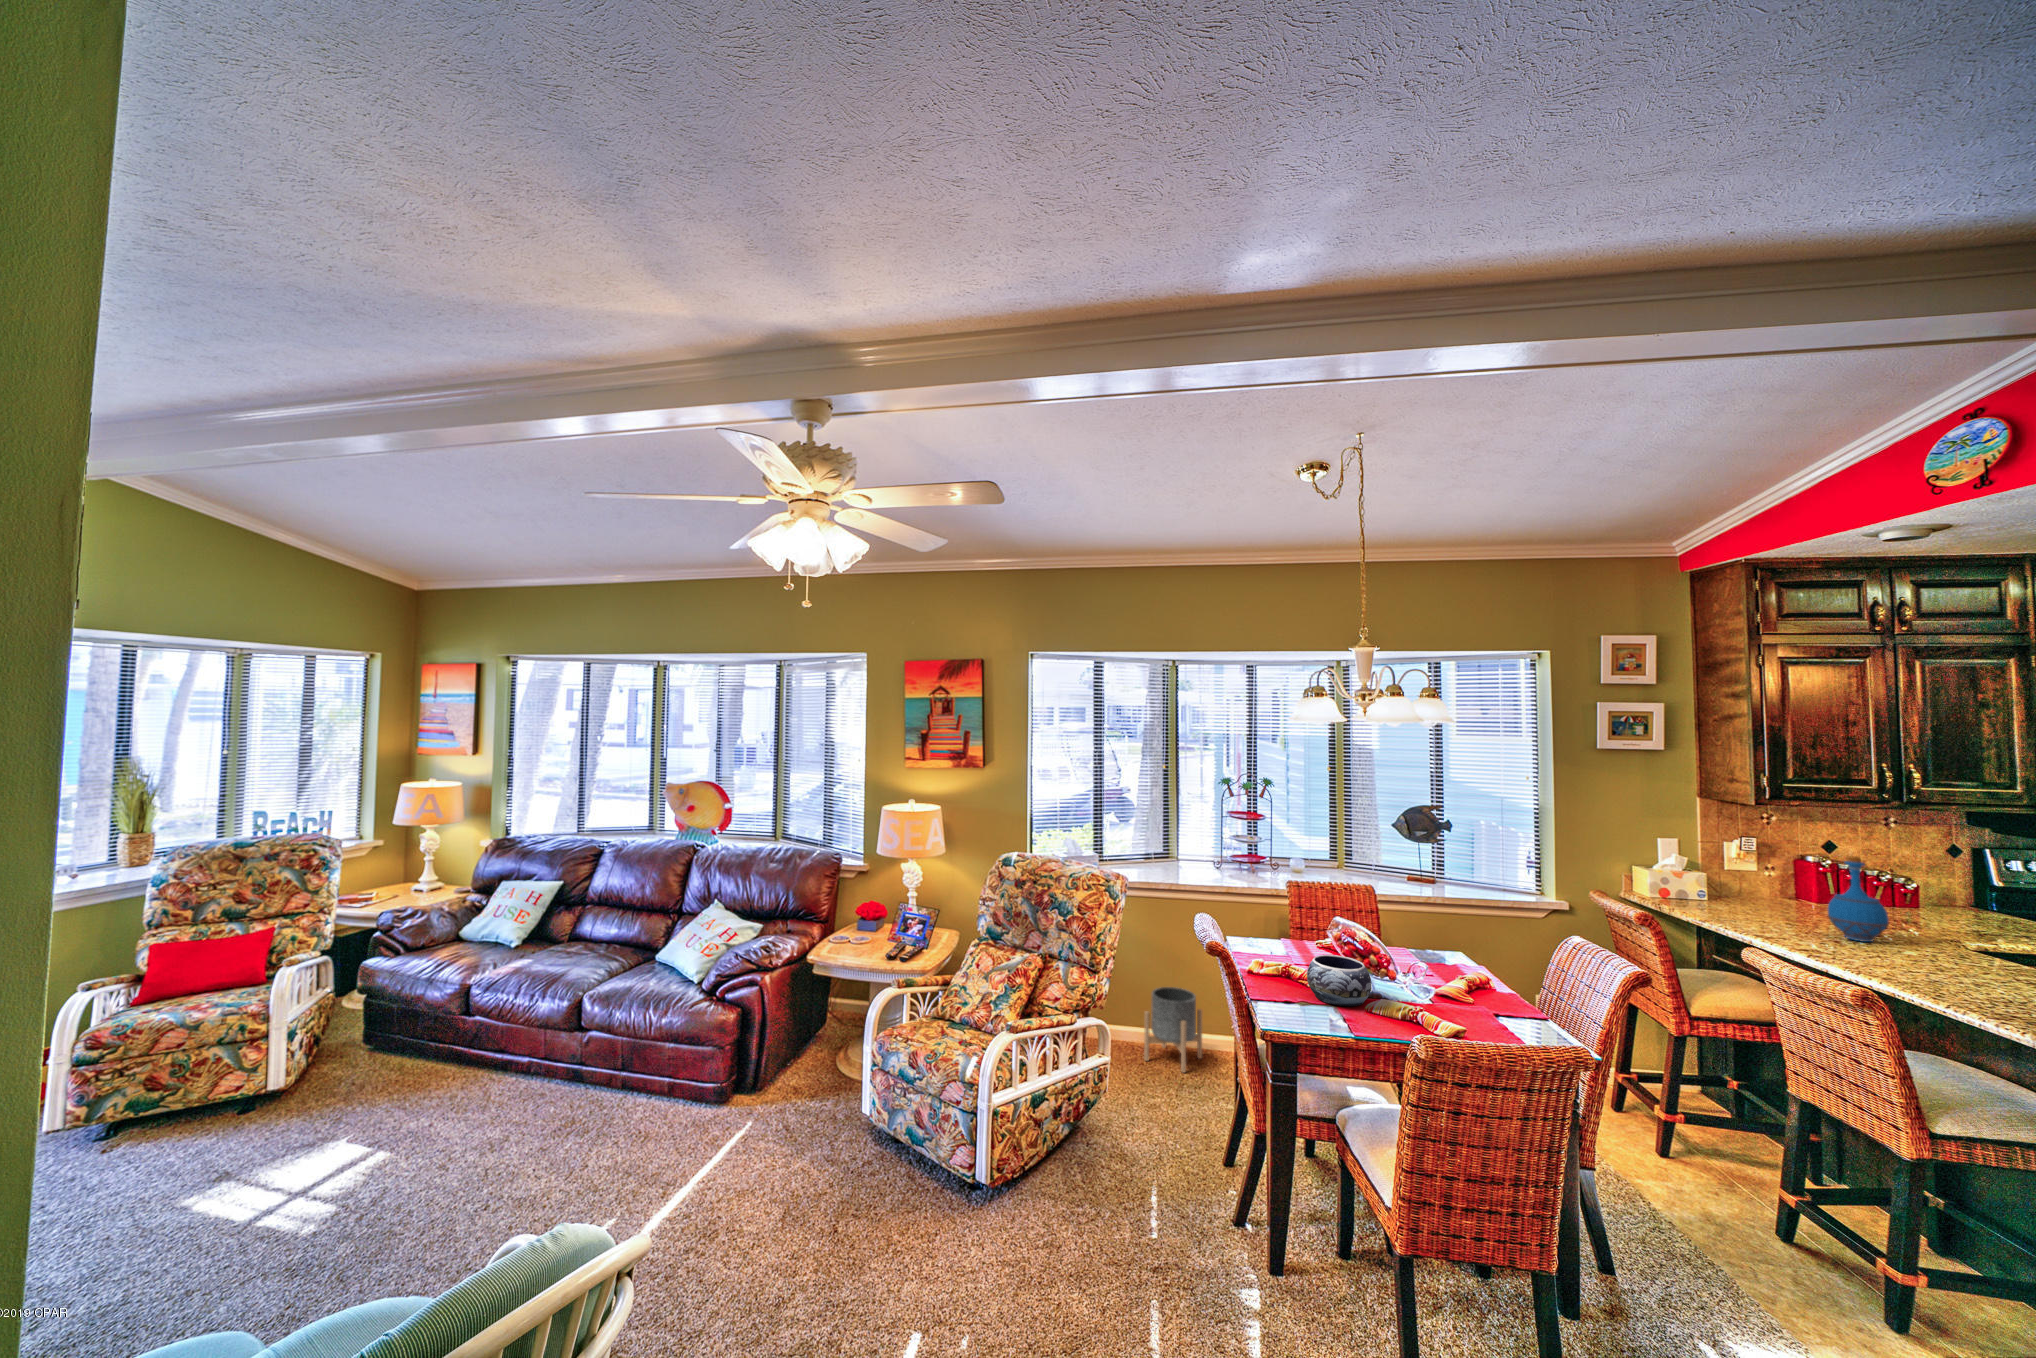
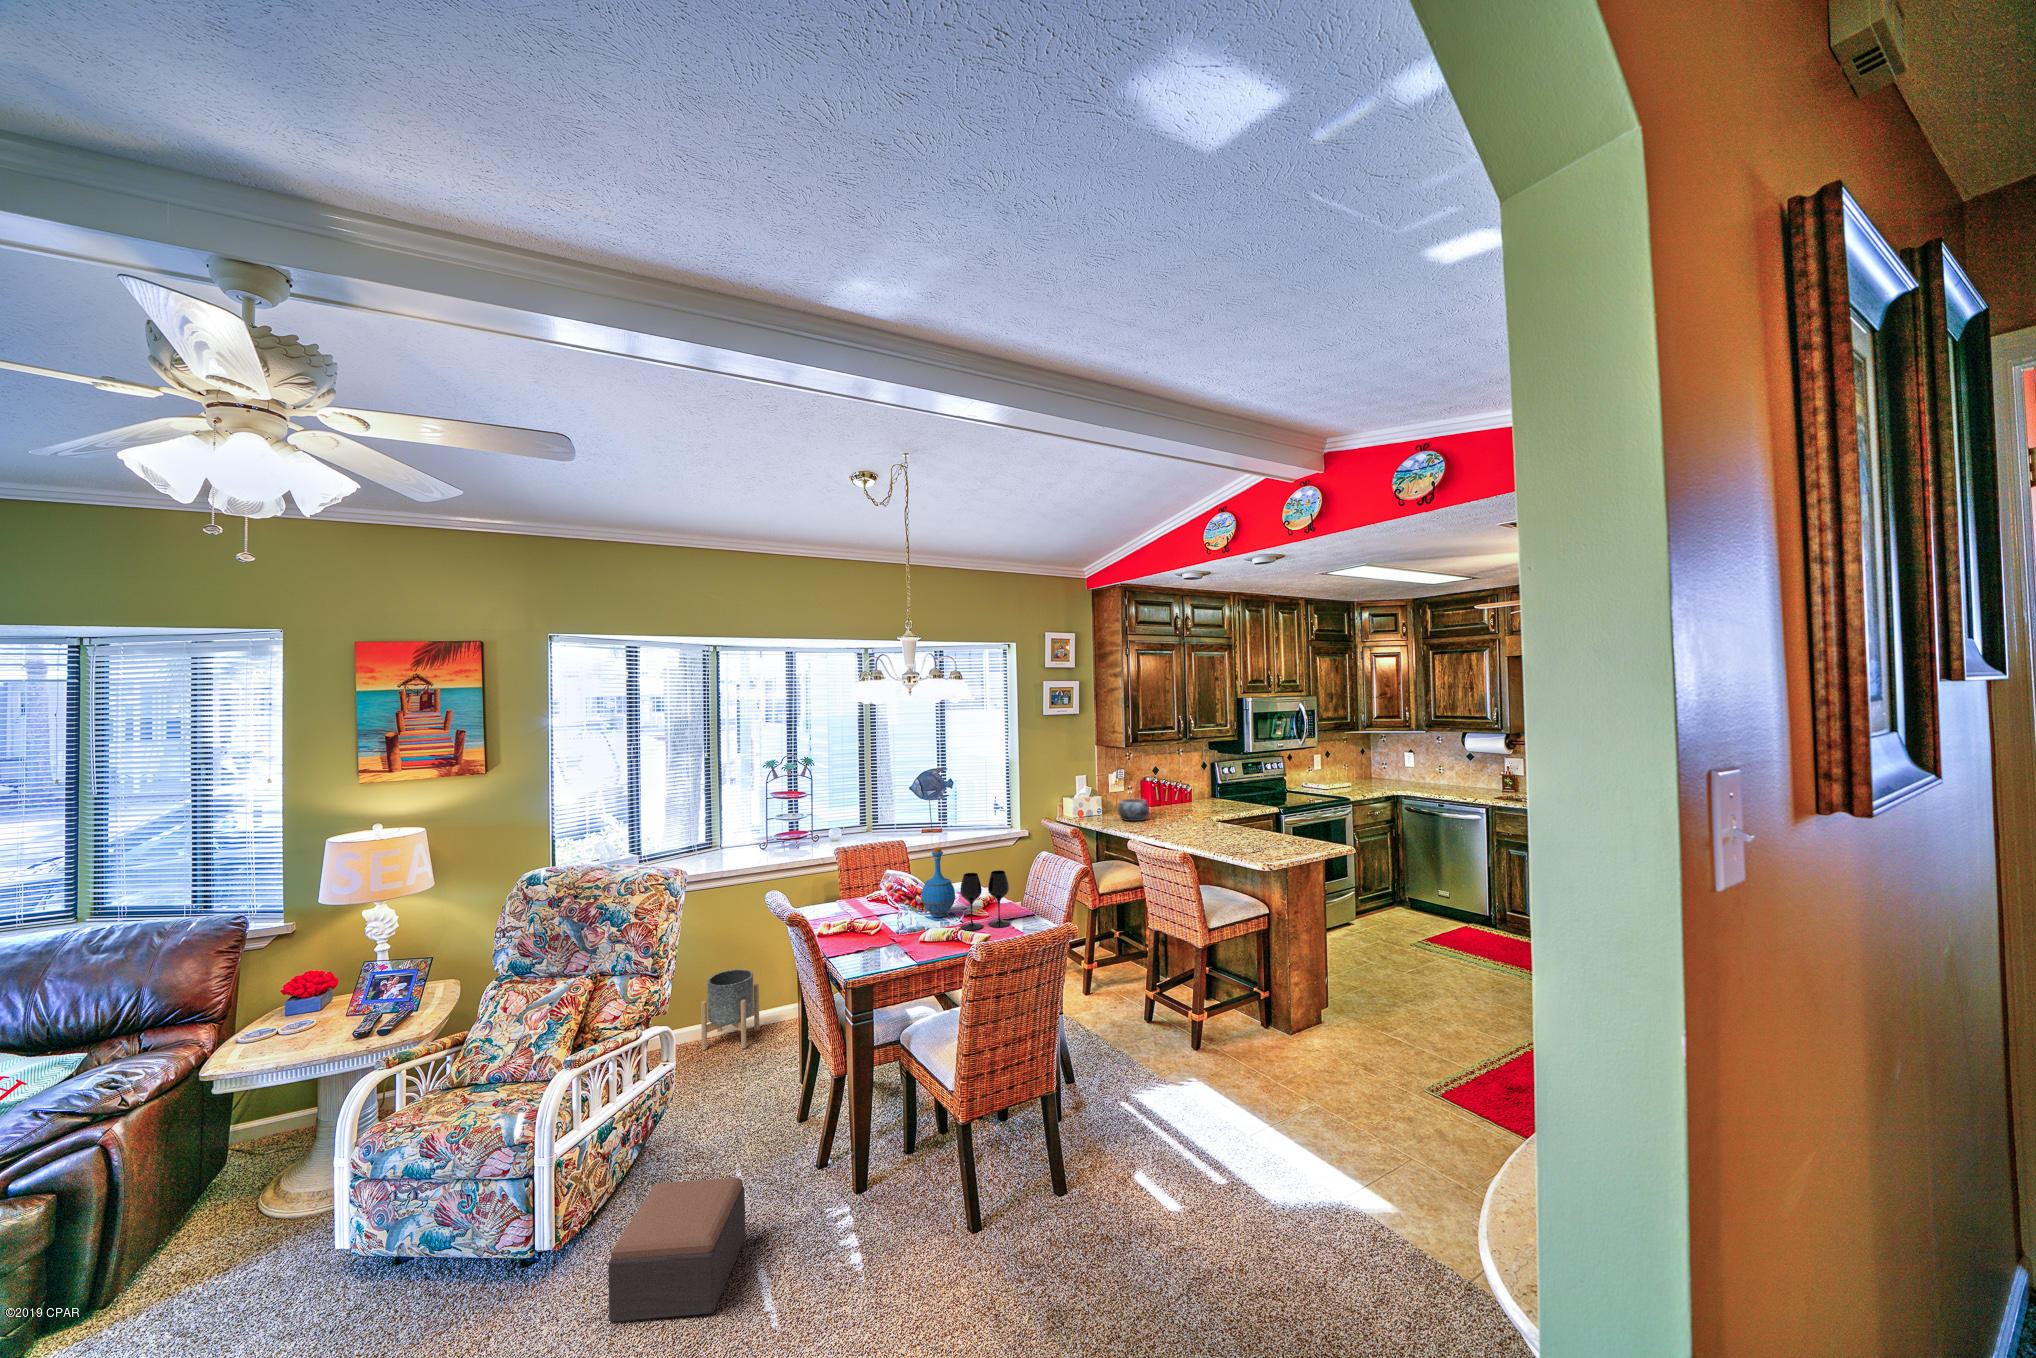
bottle: present [1828,856,1889,942] -> present [921,848,955,917]
wine glass: none [1425,935,1502,1018] -> present [960,870,1010,930]
decorative bowl: present [1307,955,1372,1006] -> present [1118,799,1149,821]
footstool: none [1020,1169,1149,1325] -> present [608,1178,745,1322]

